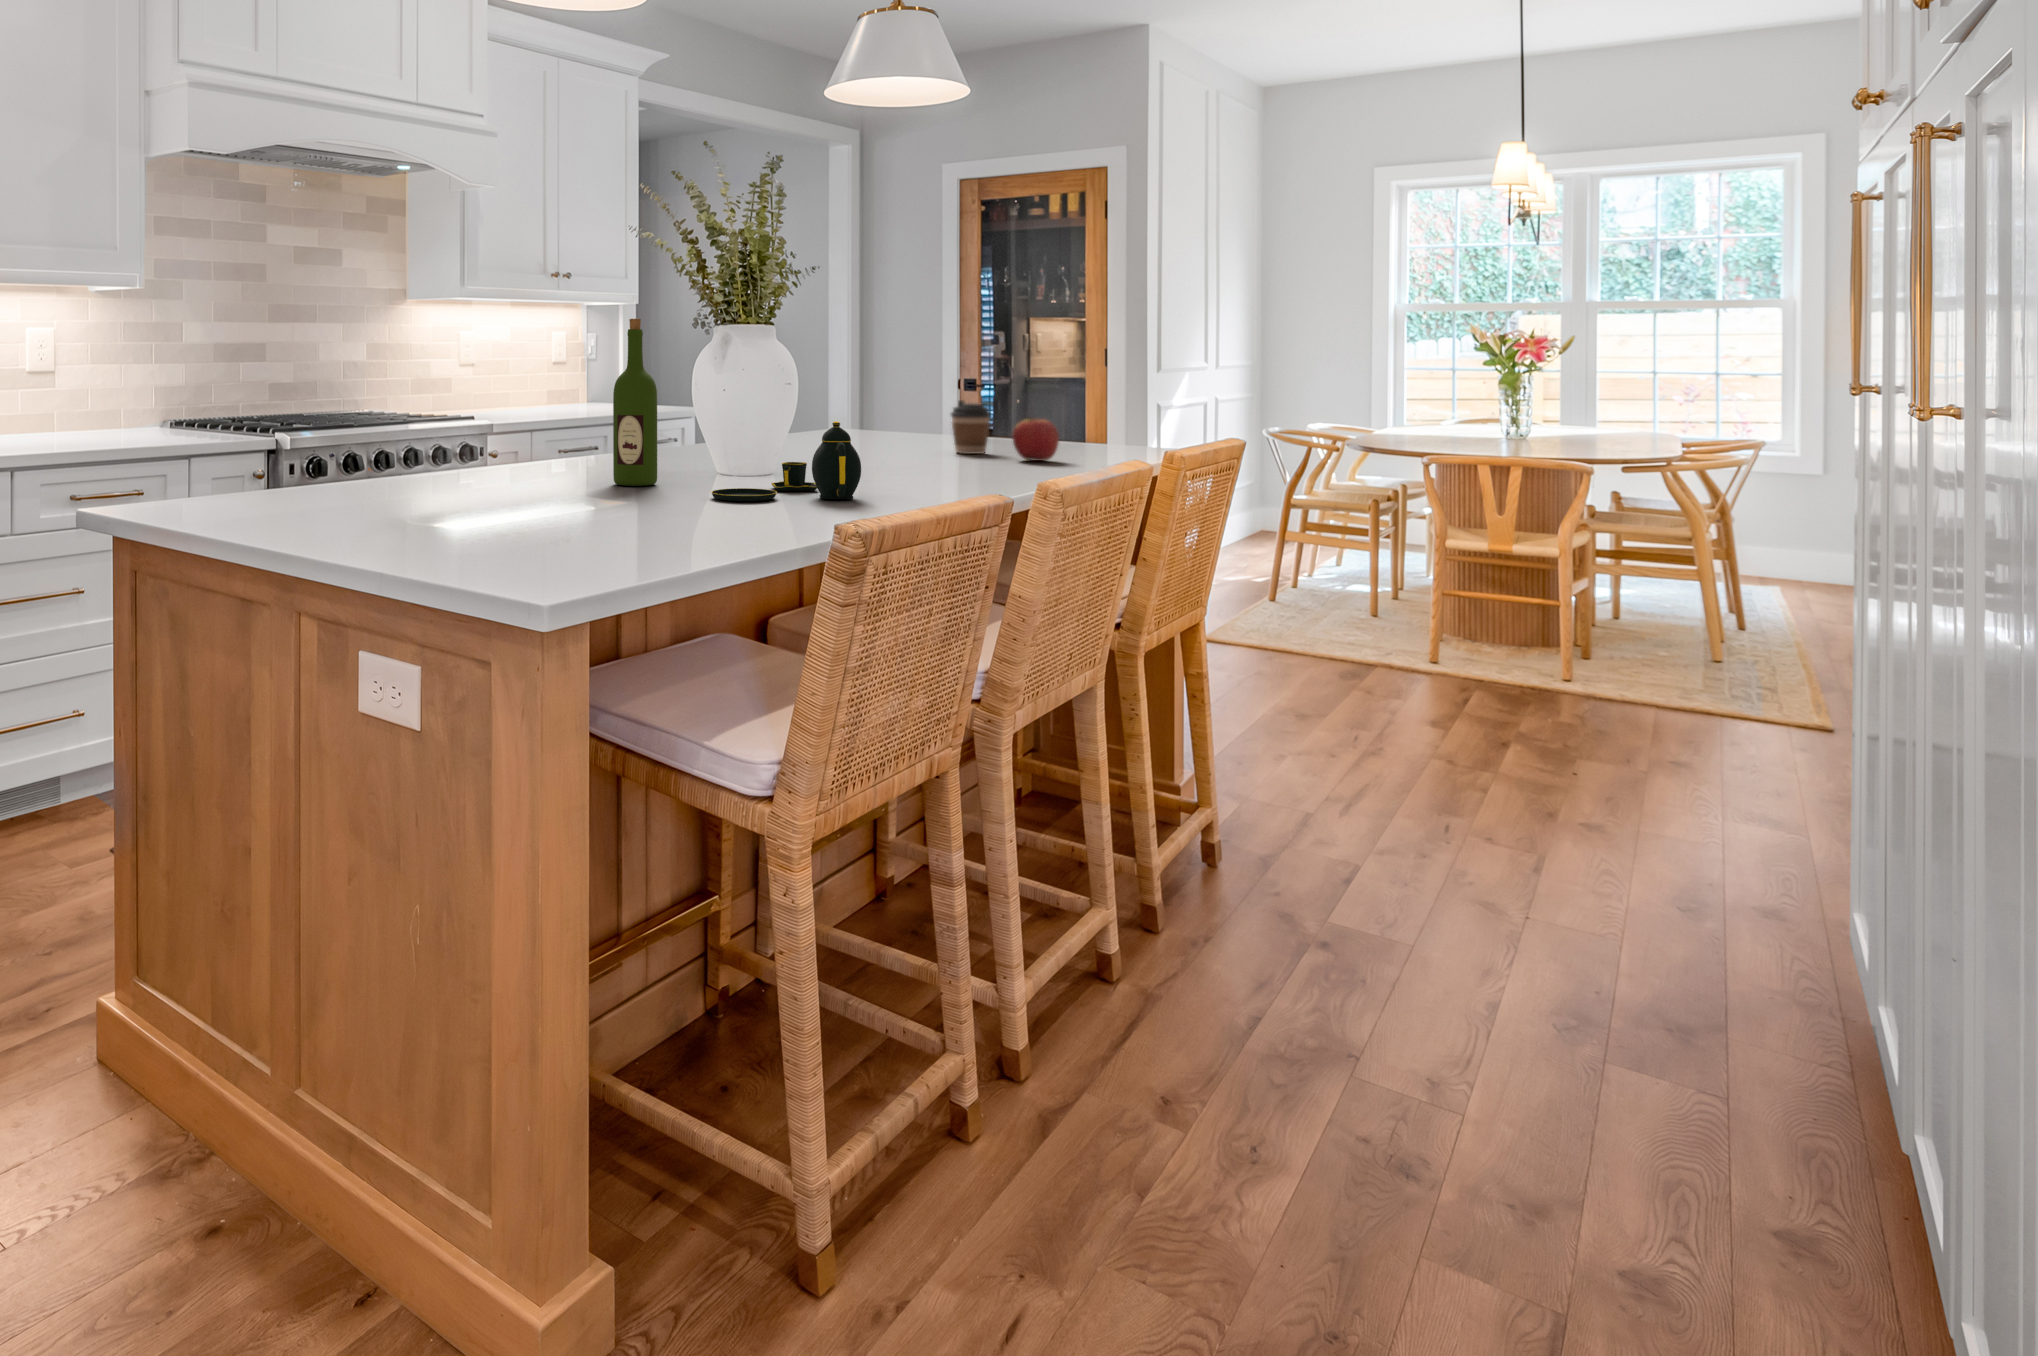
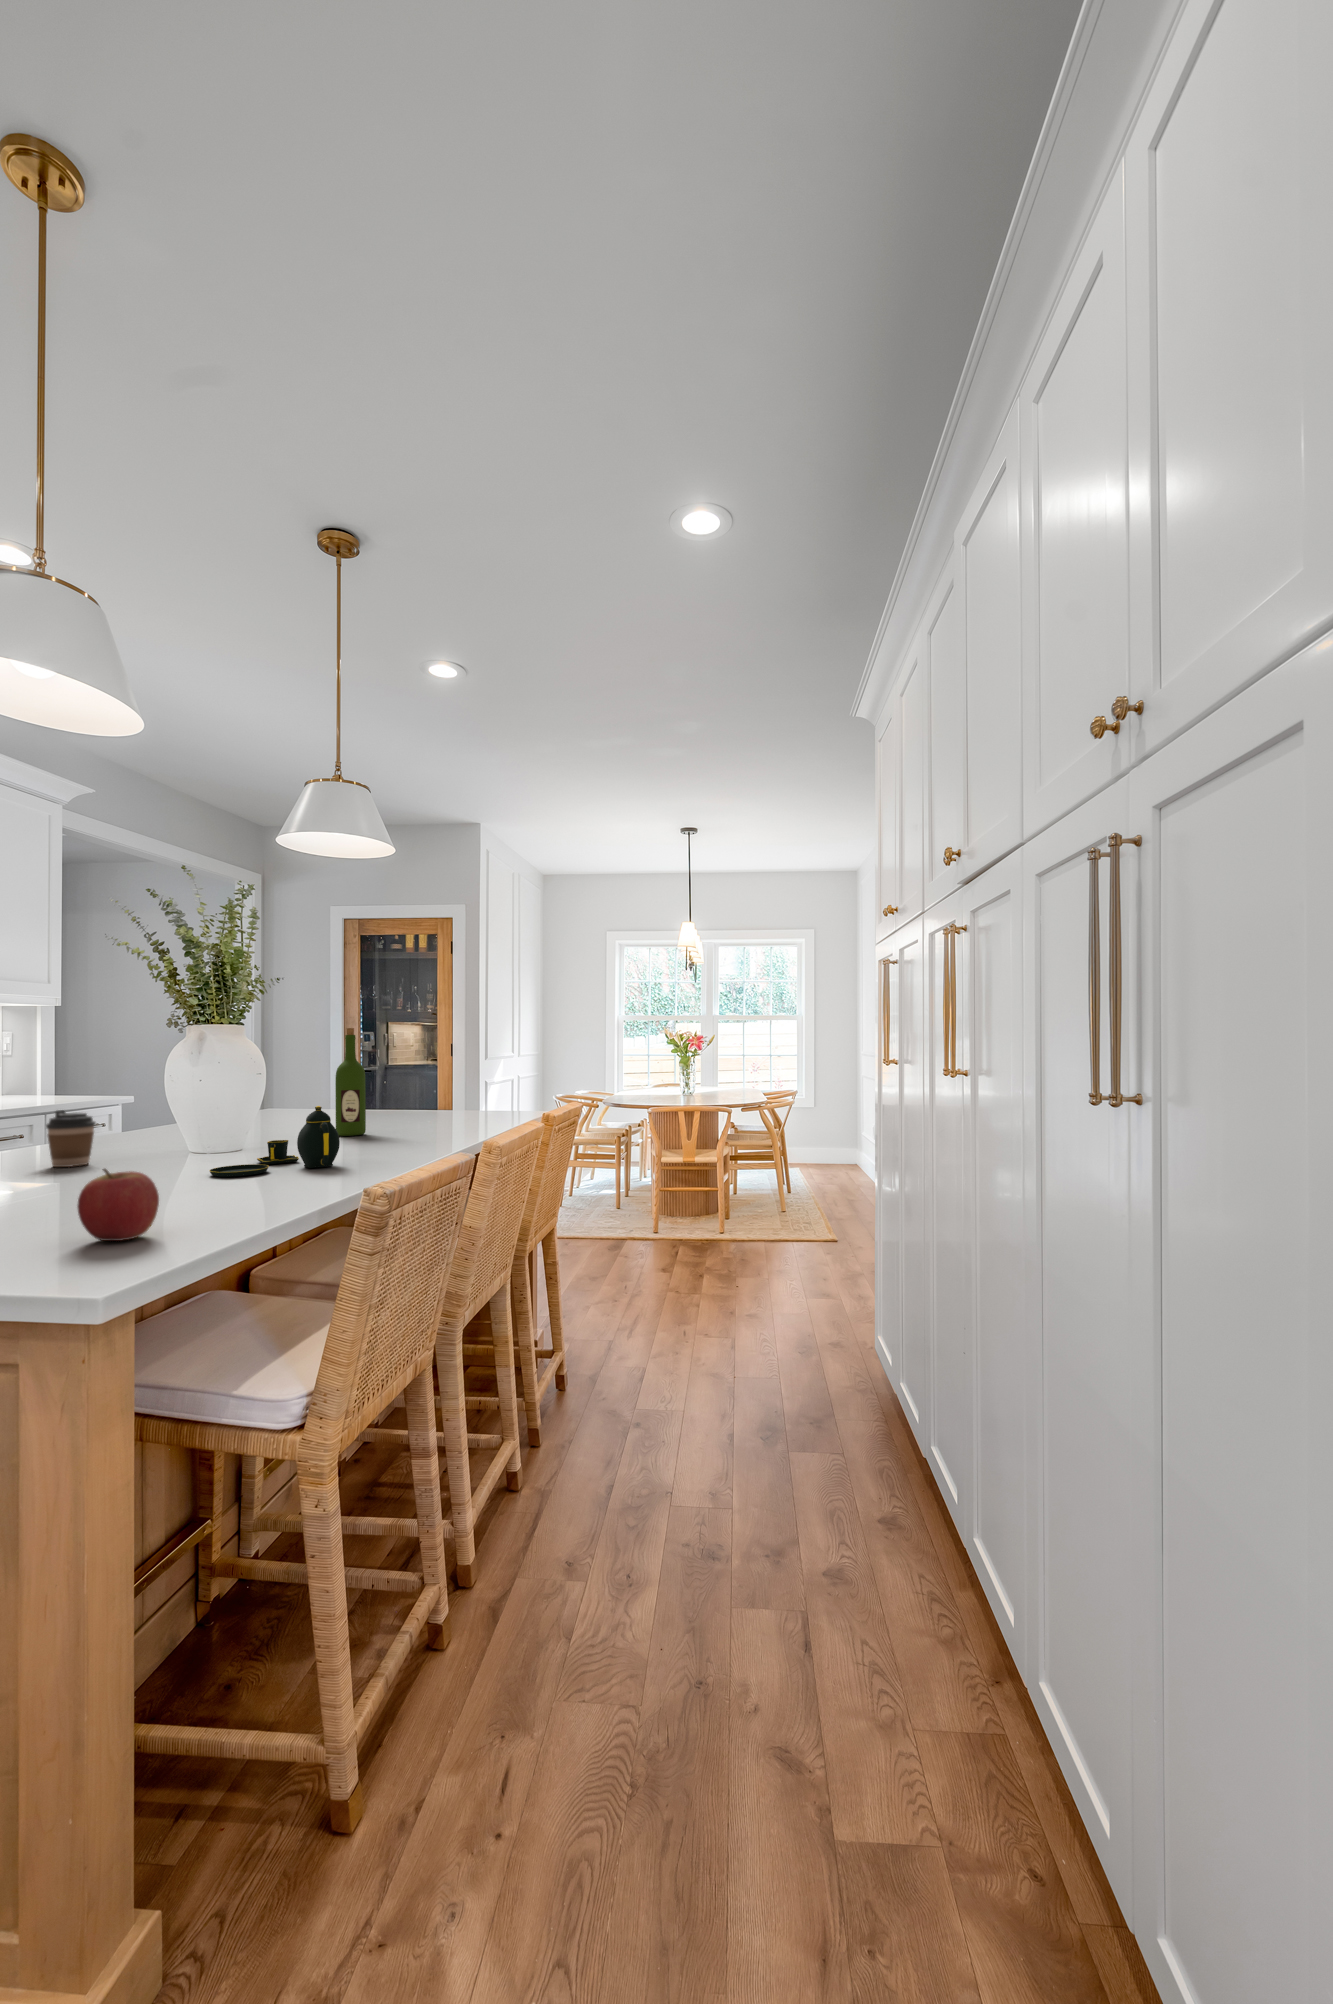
wine bottle: present [613,319,657,486] -> present [335,1028,366,1136]
coffee cup: present [950,400,991,454] -> present [46,1110,95,1167]
apple: present [1013,418,1059,461] -> present [78,1169,159,1241]

